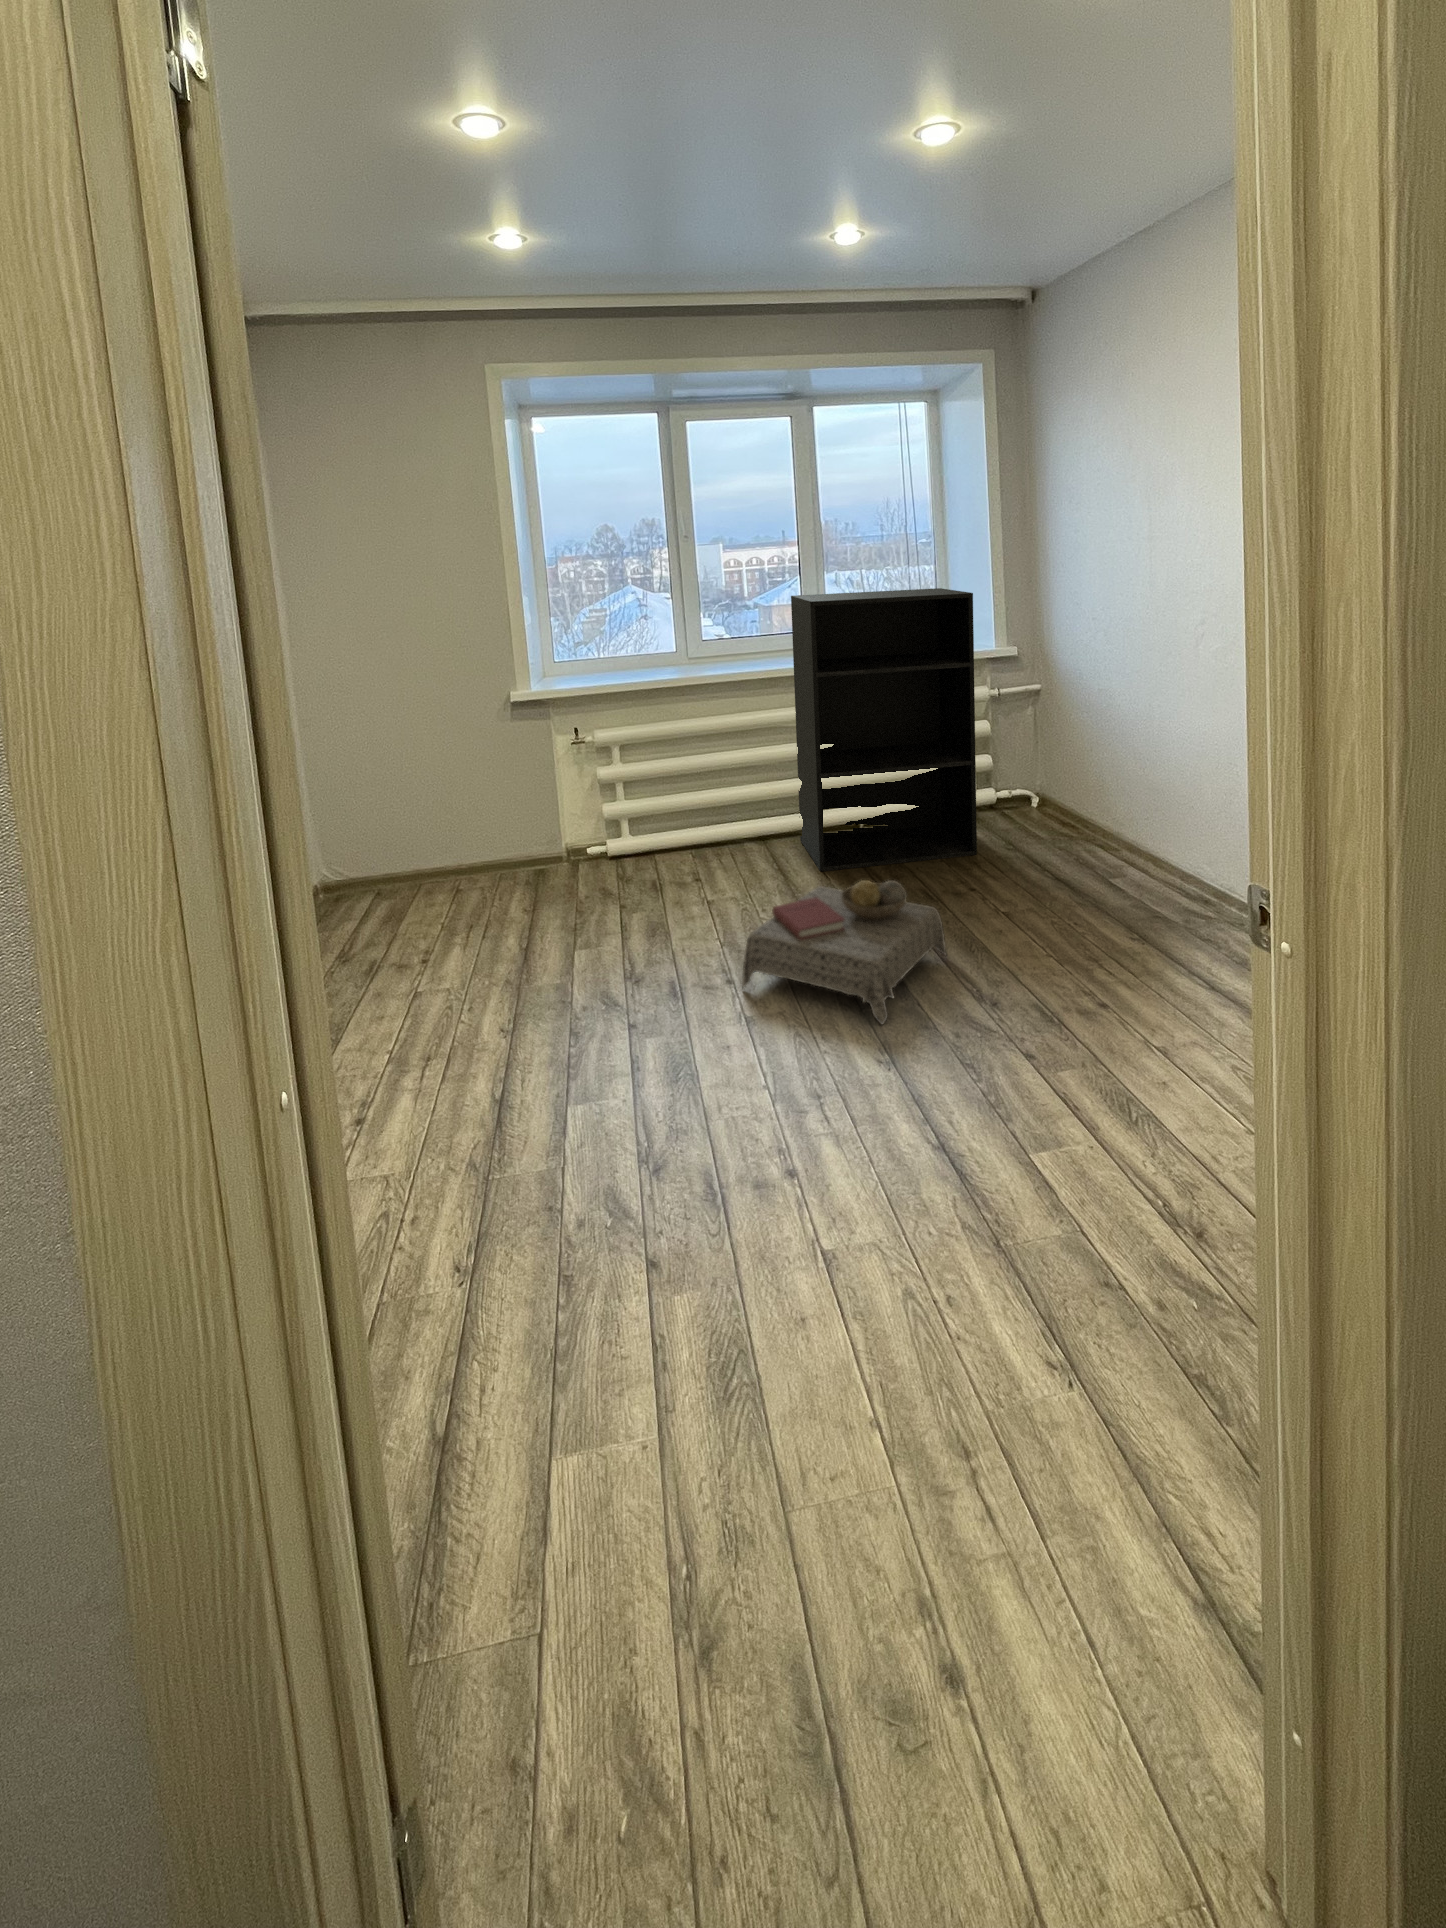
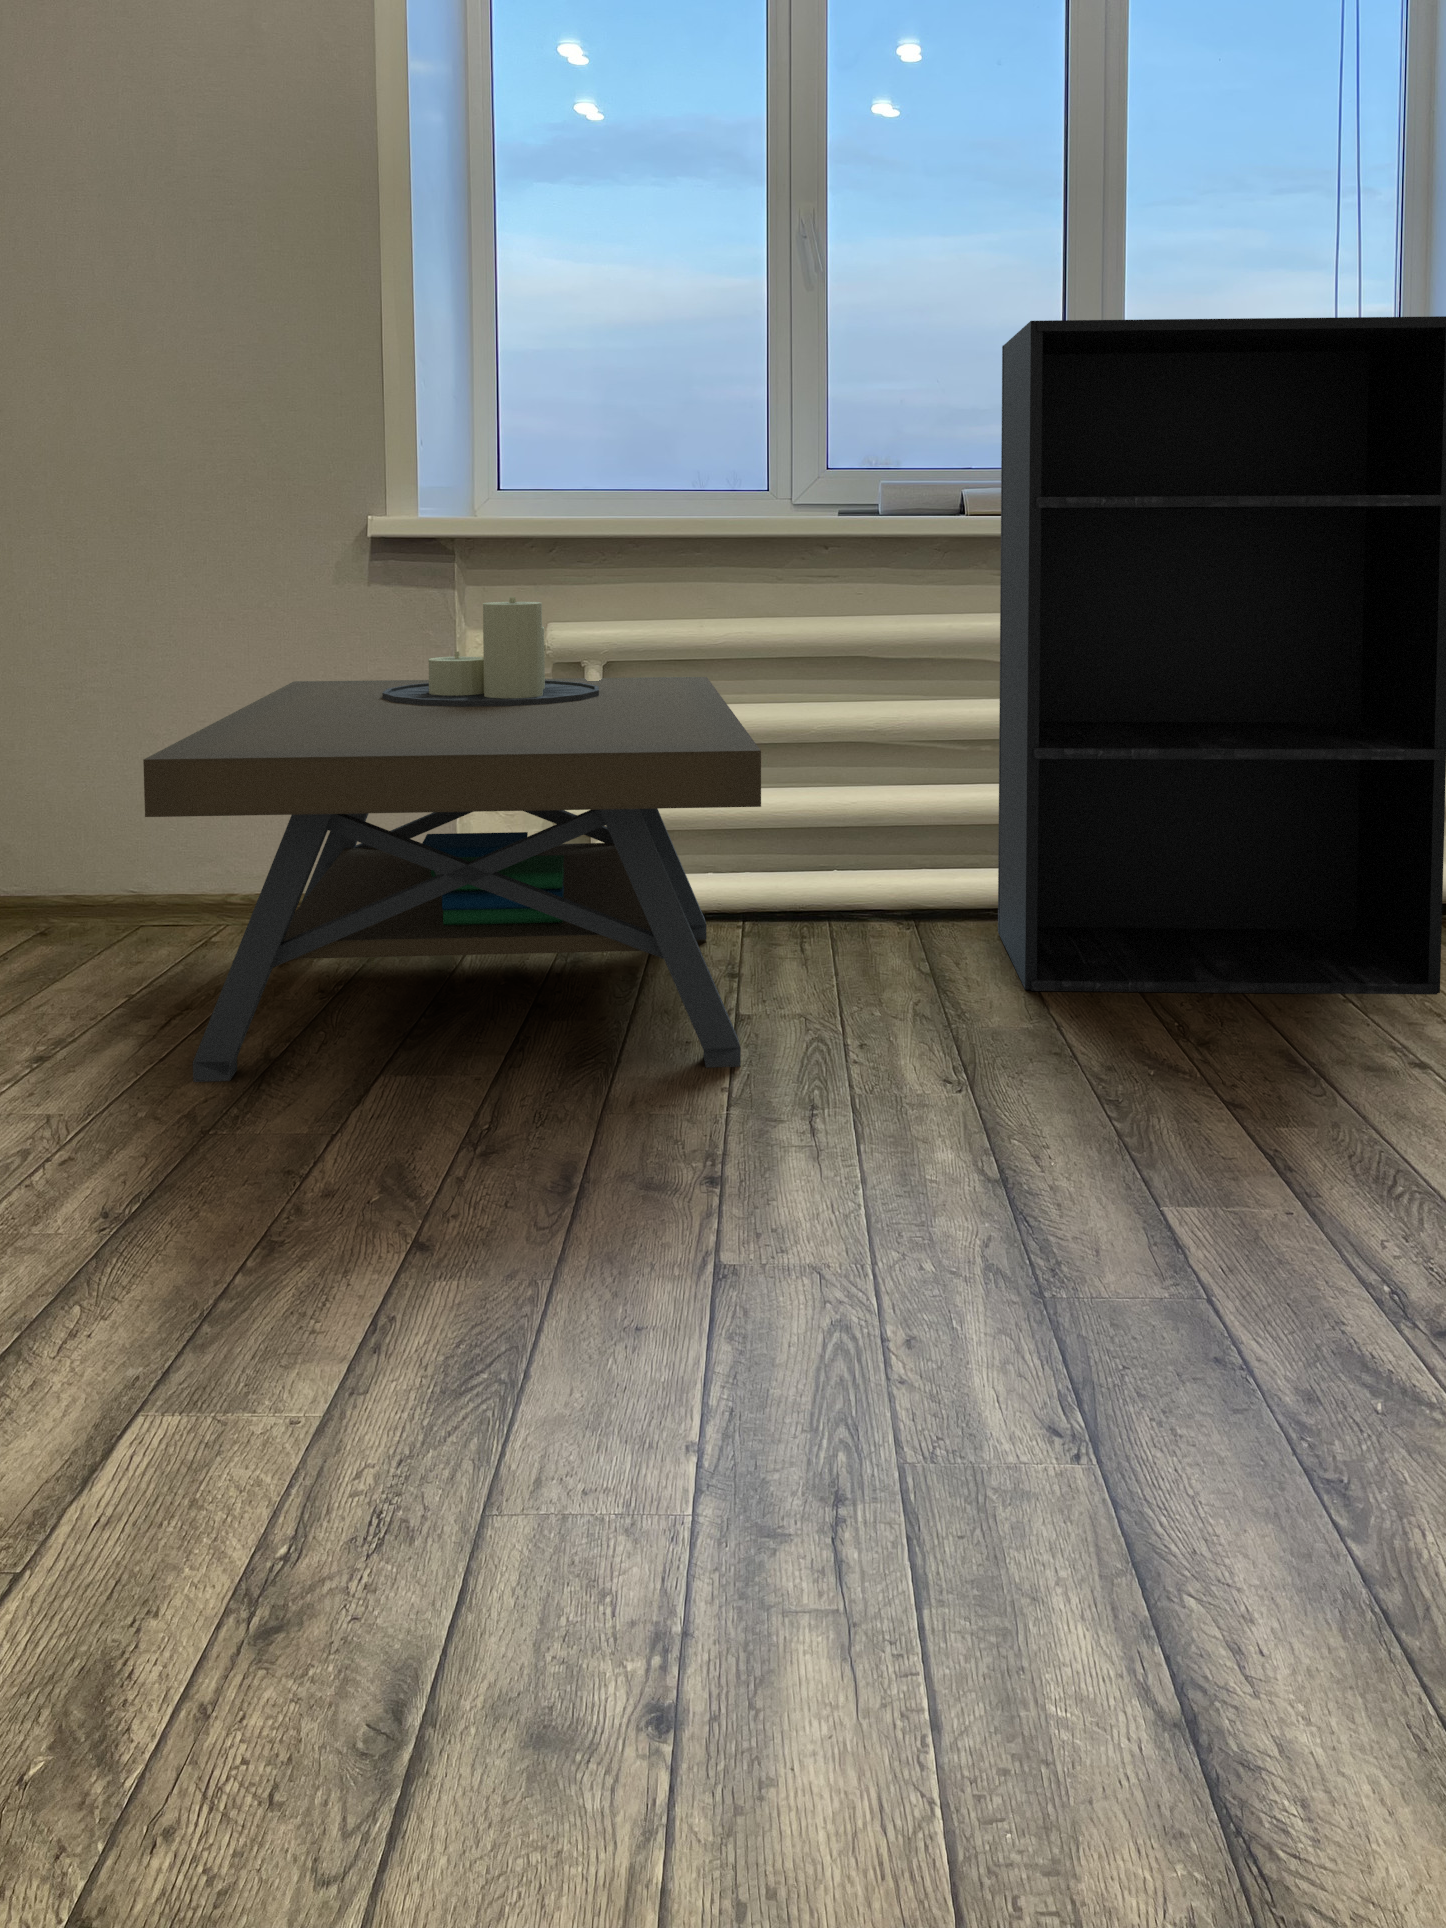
coffee table: none [476,725,730,964] -> present [143,597,761,1082]
ottoman: present [742,880,947,1024] -> none [731,944,1316,1336]

